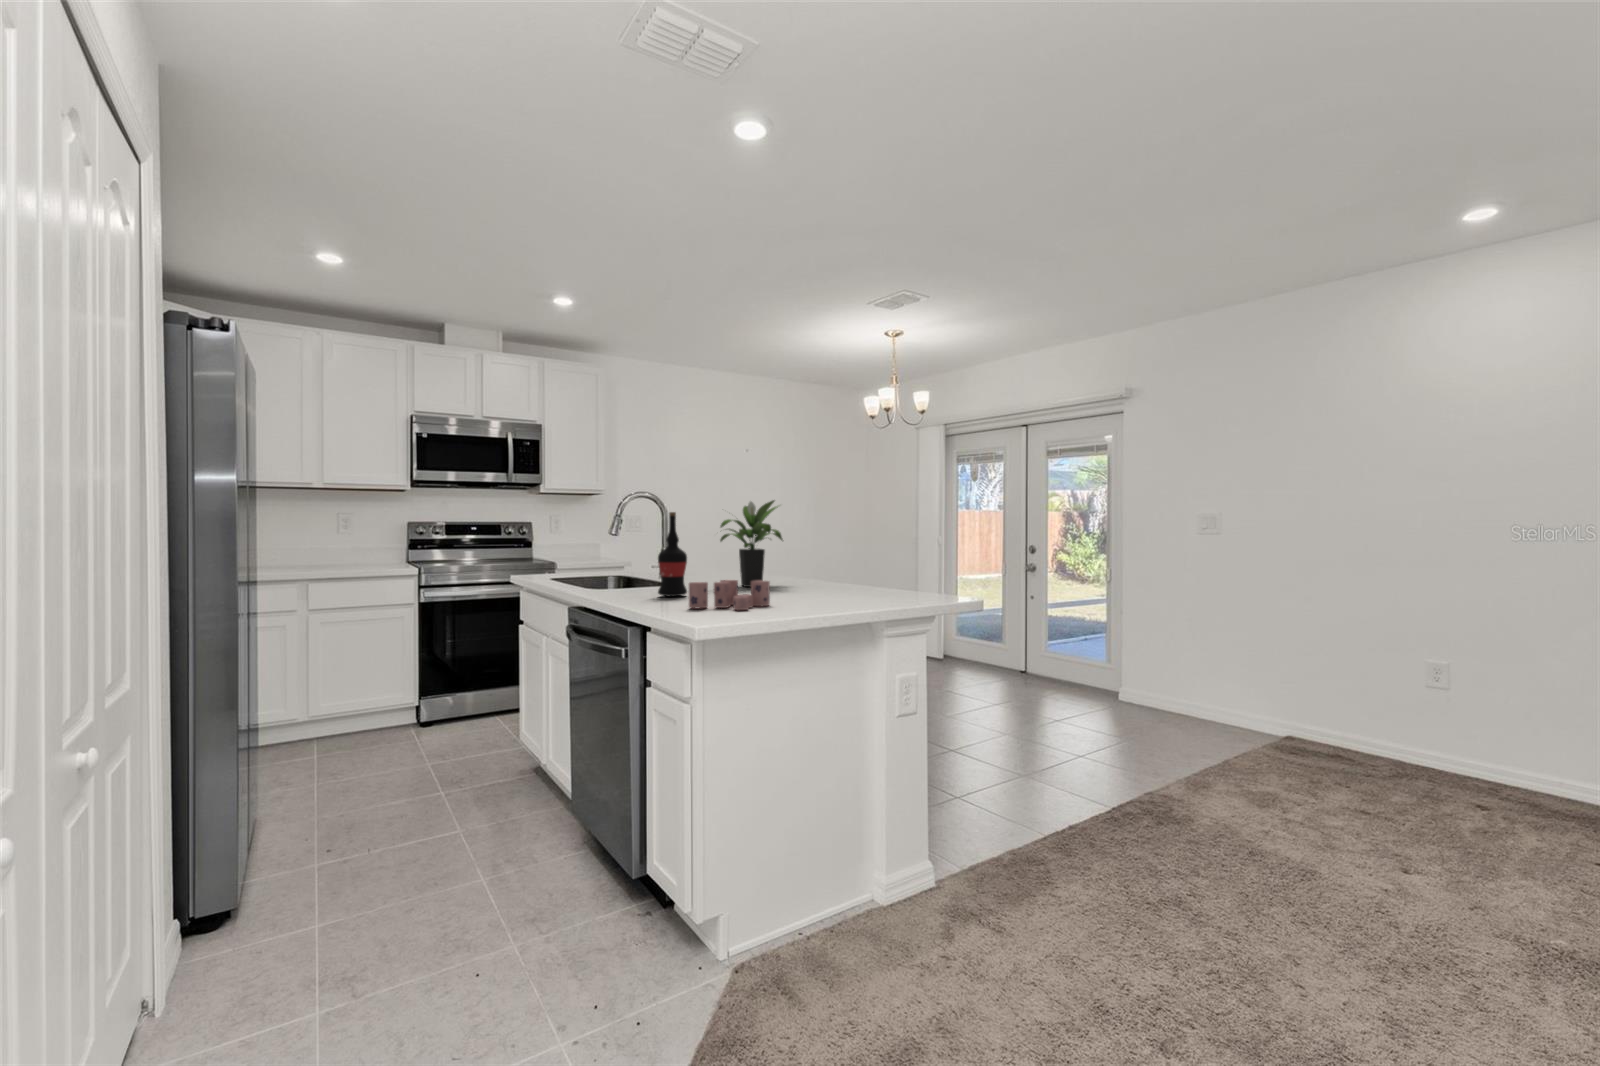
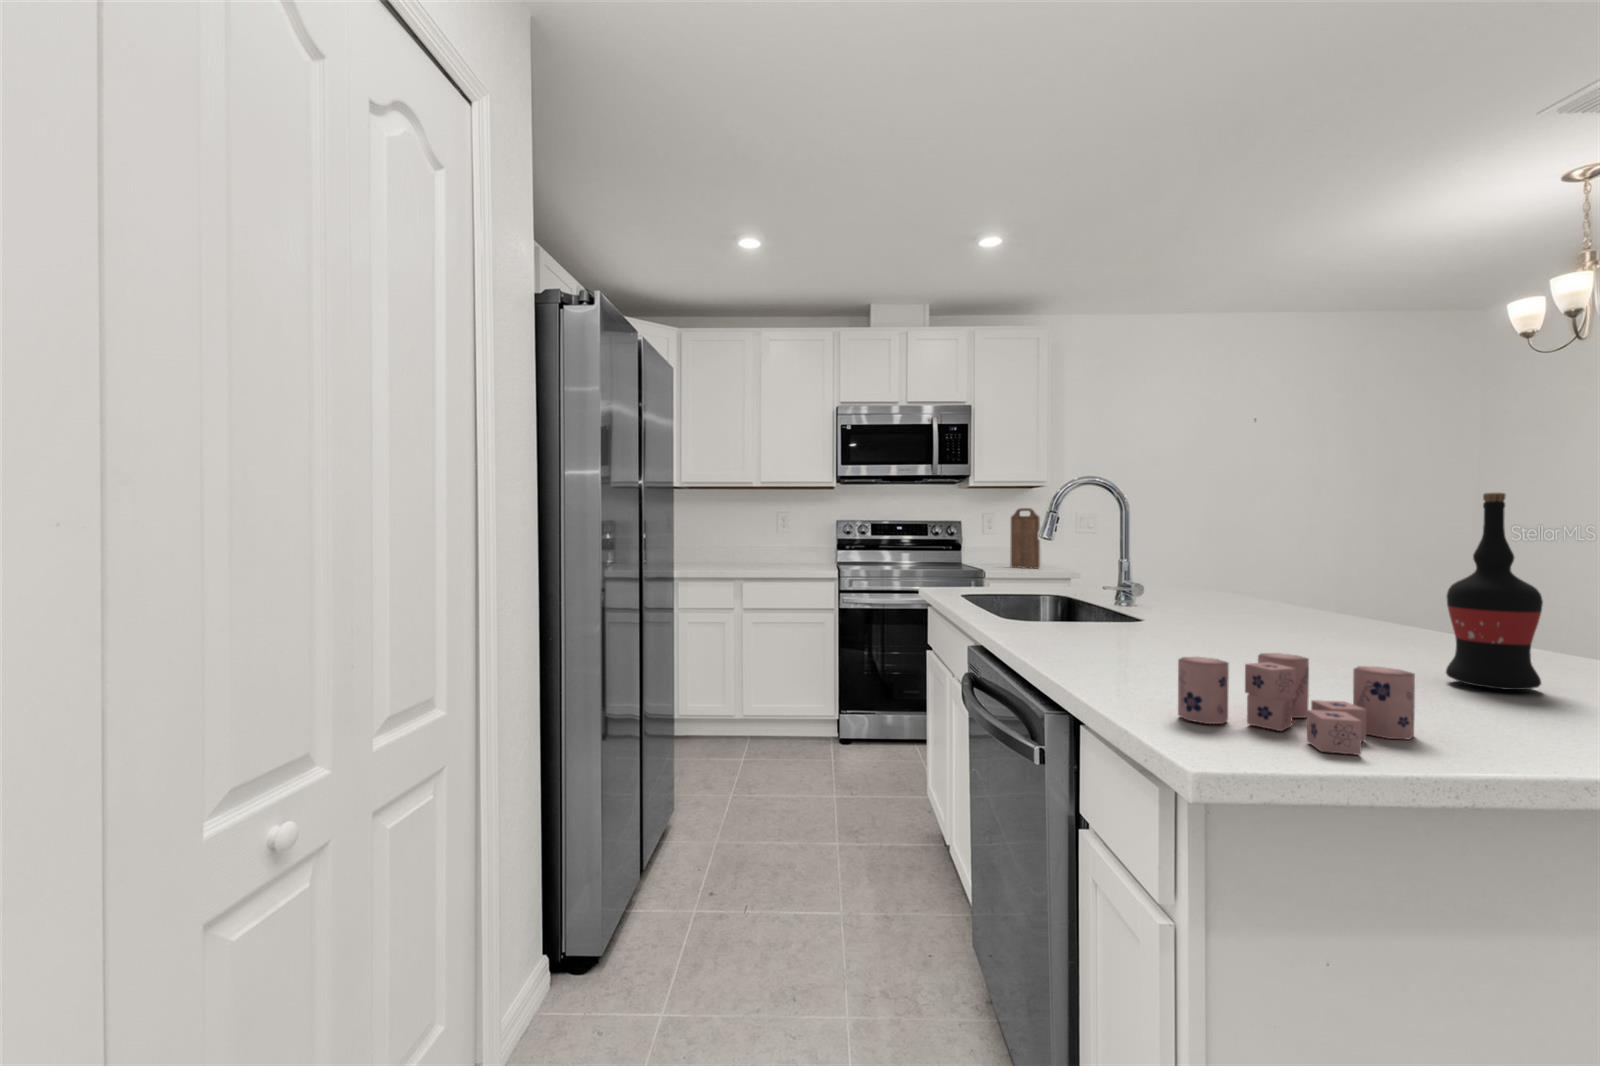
potted plant: present [720,500,783,587] -> none [1222,473,1389,646]
cutting board: none [575,512,599,562] -> present [1011,508,1040,569]
wine bottle: present [658,512,687,596] -> present [1446,492,1543,690]

